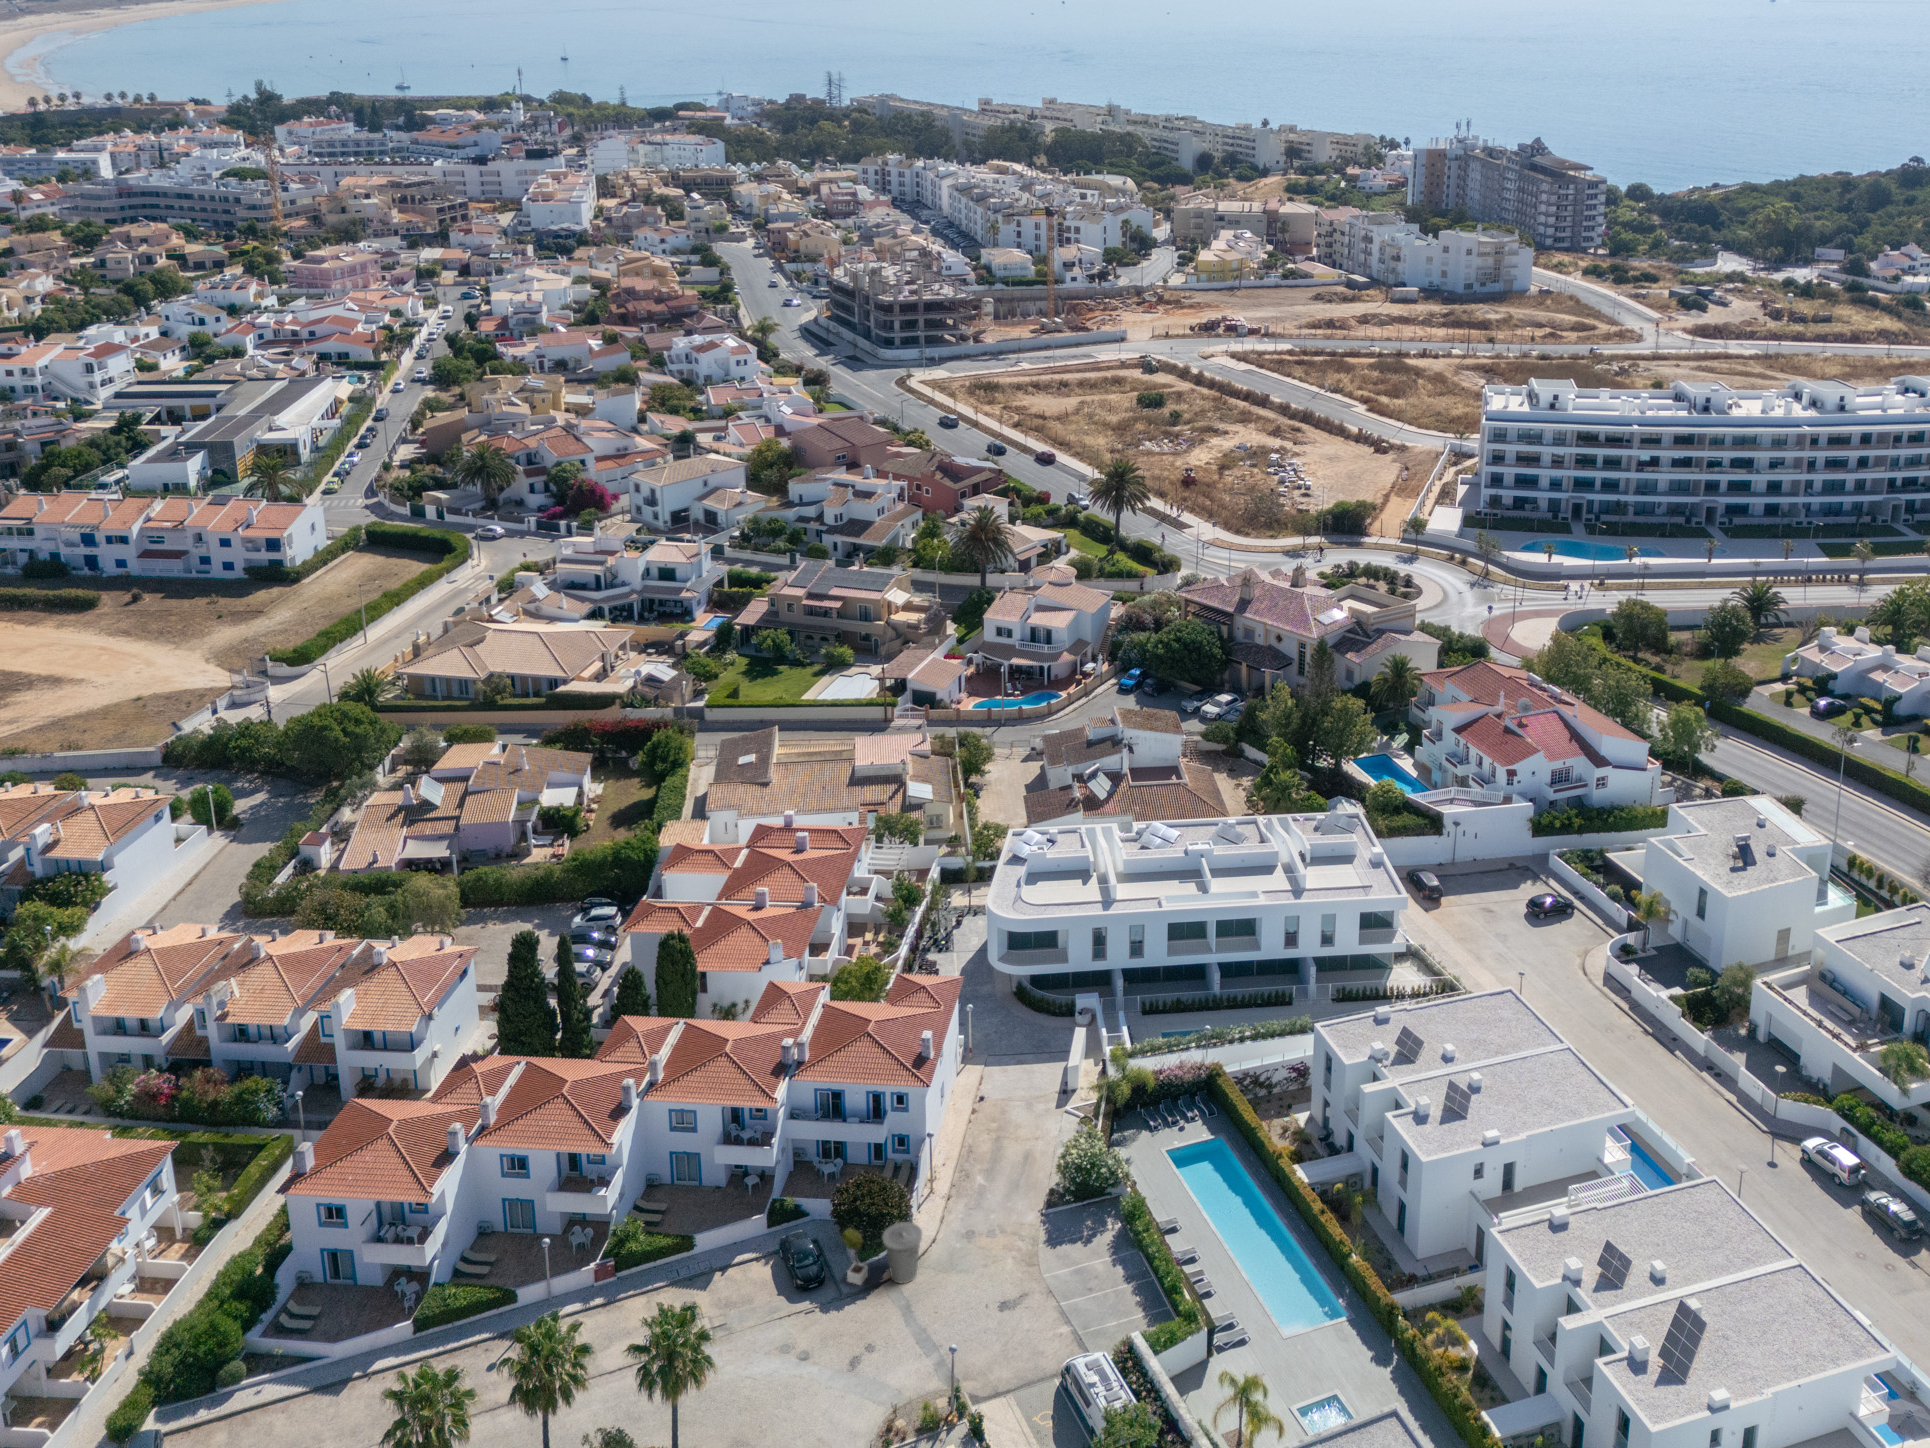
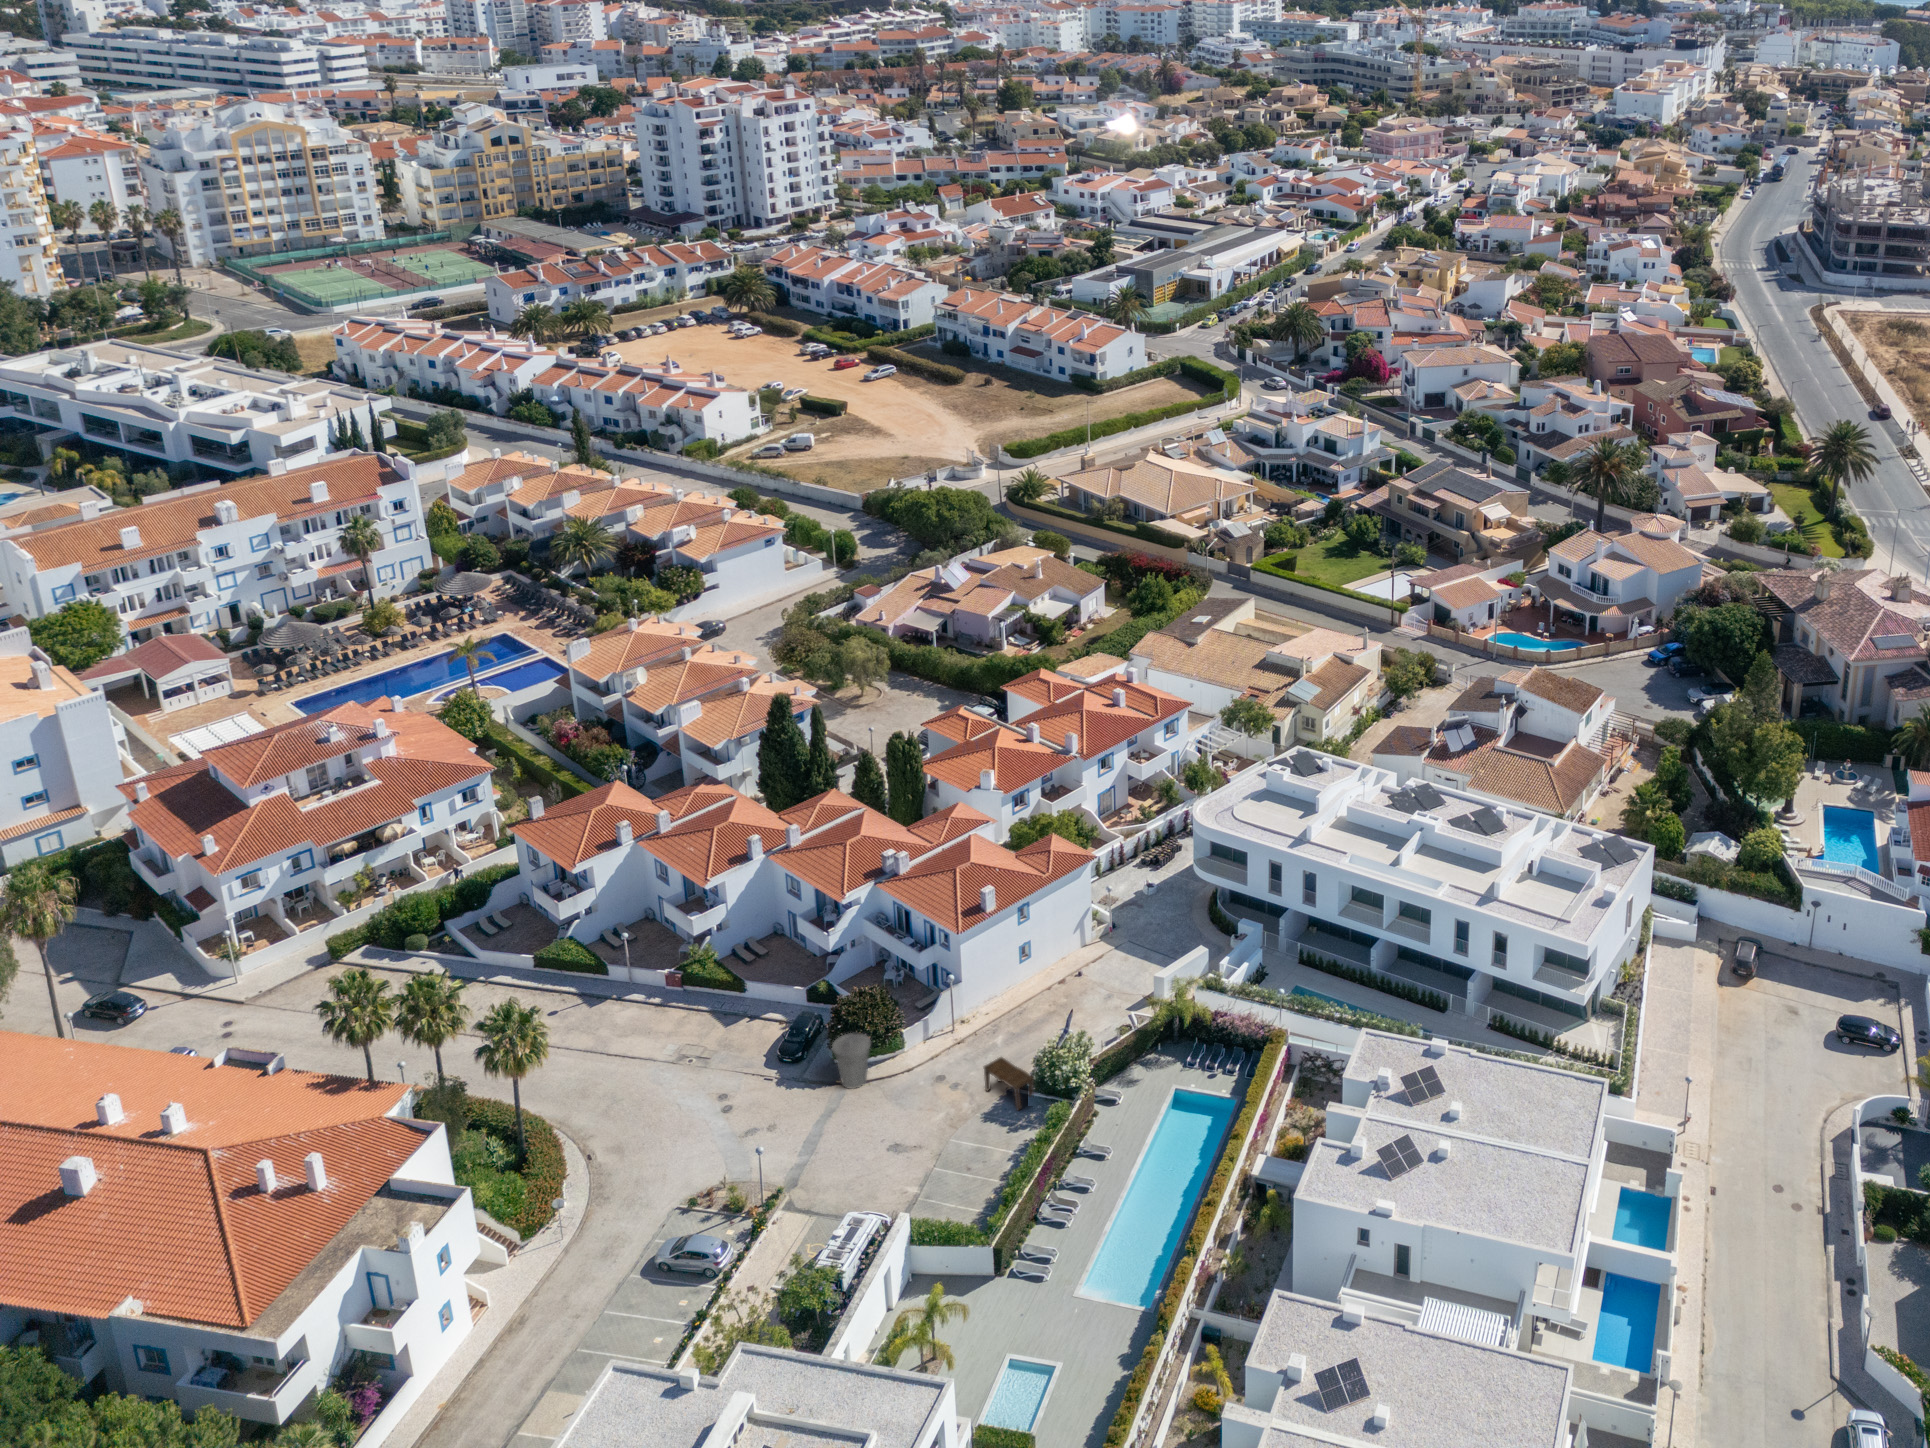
bench: none [1028,1184,1081,1224] -> present [984,1057,1034,1110]
potted tree: present [842,1229,868,1285] -> none [807,1019,831,1074]

